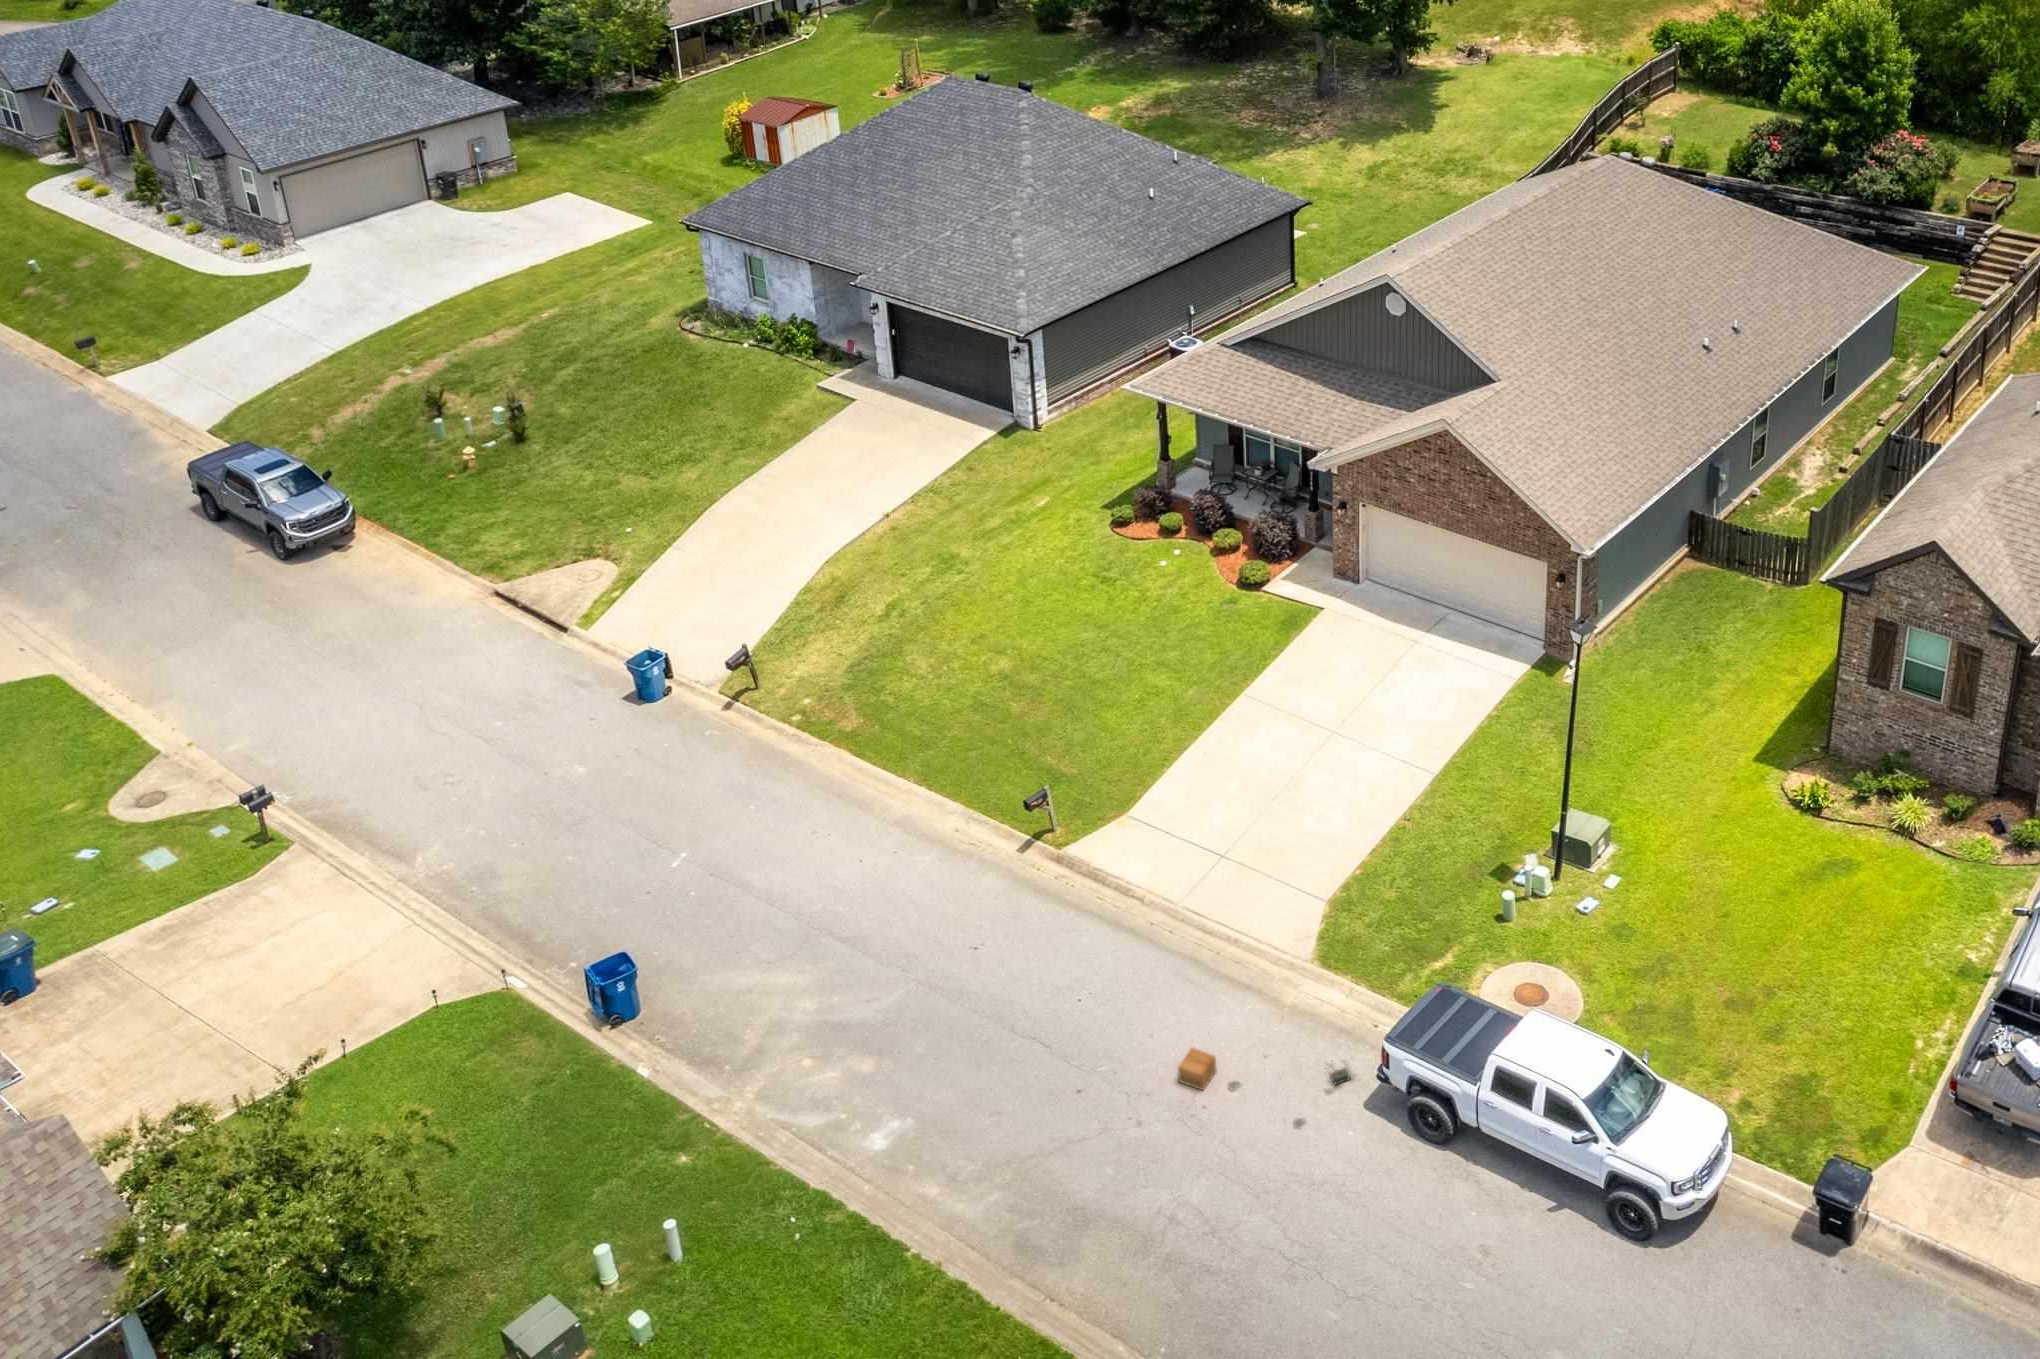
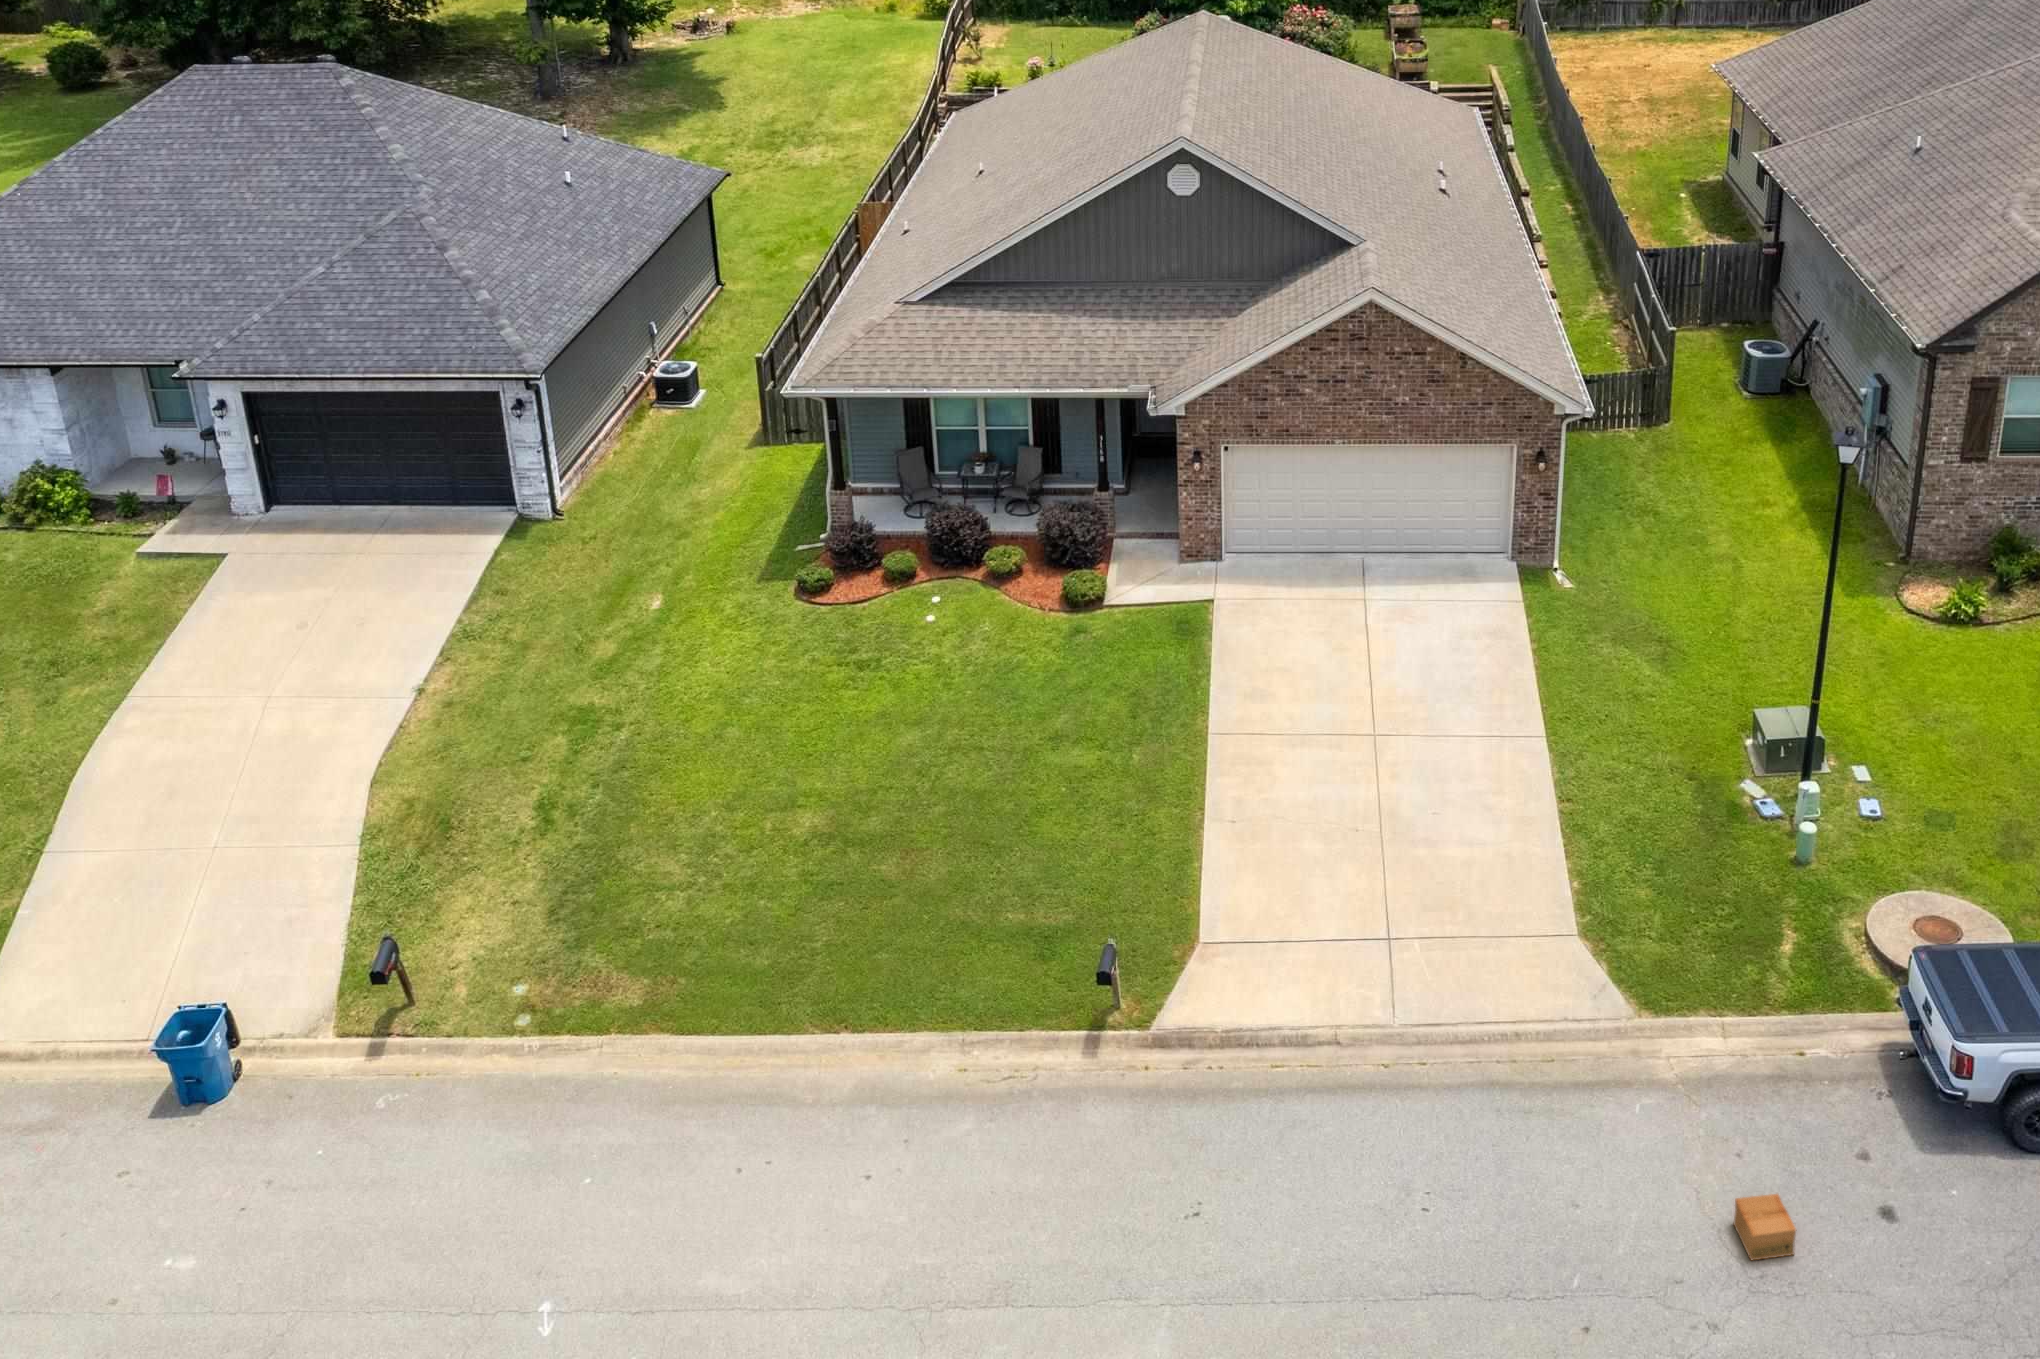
decorative plant: present [1325,1061,1350,1084] -> none [1913,1112,1945,1156]

